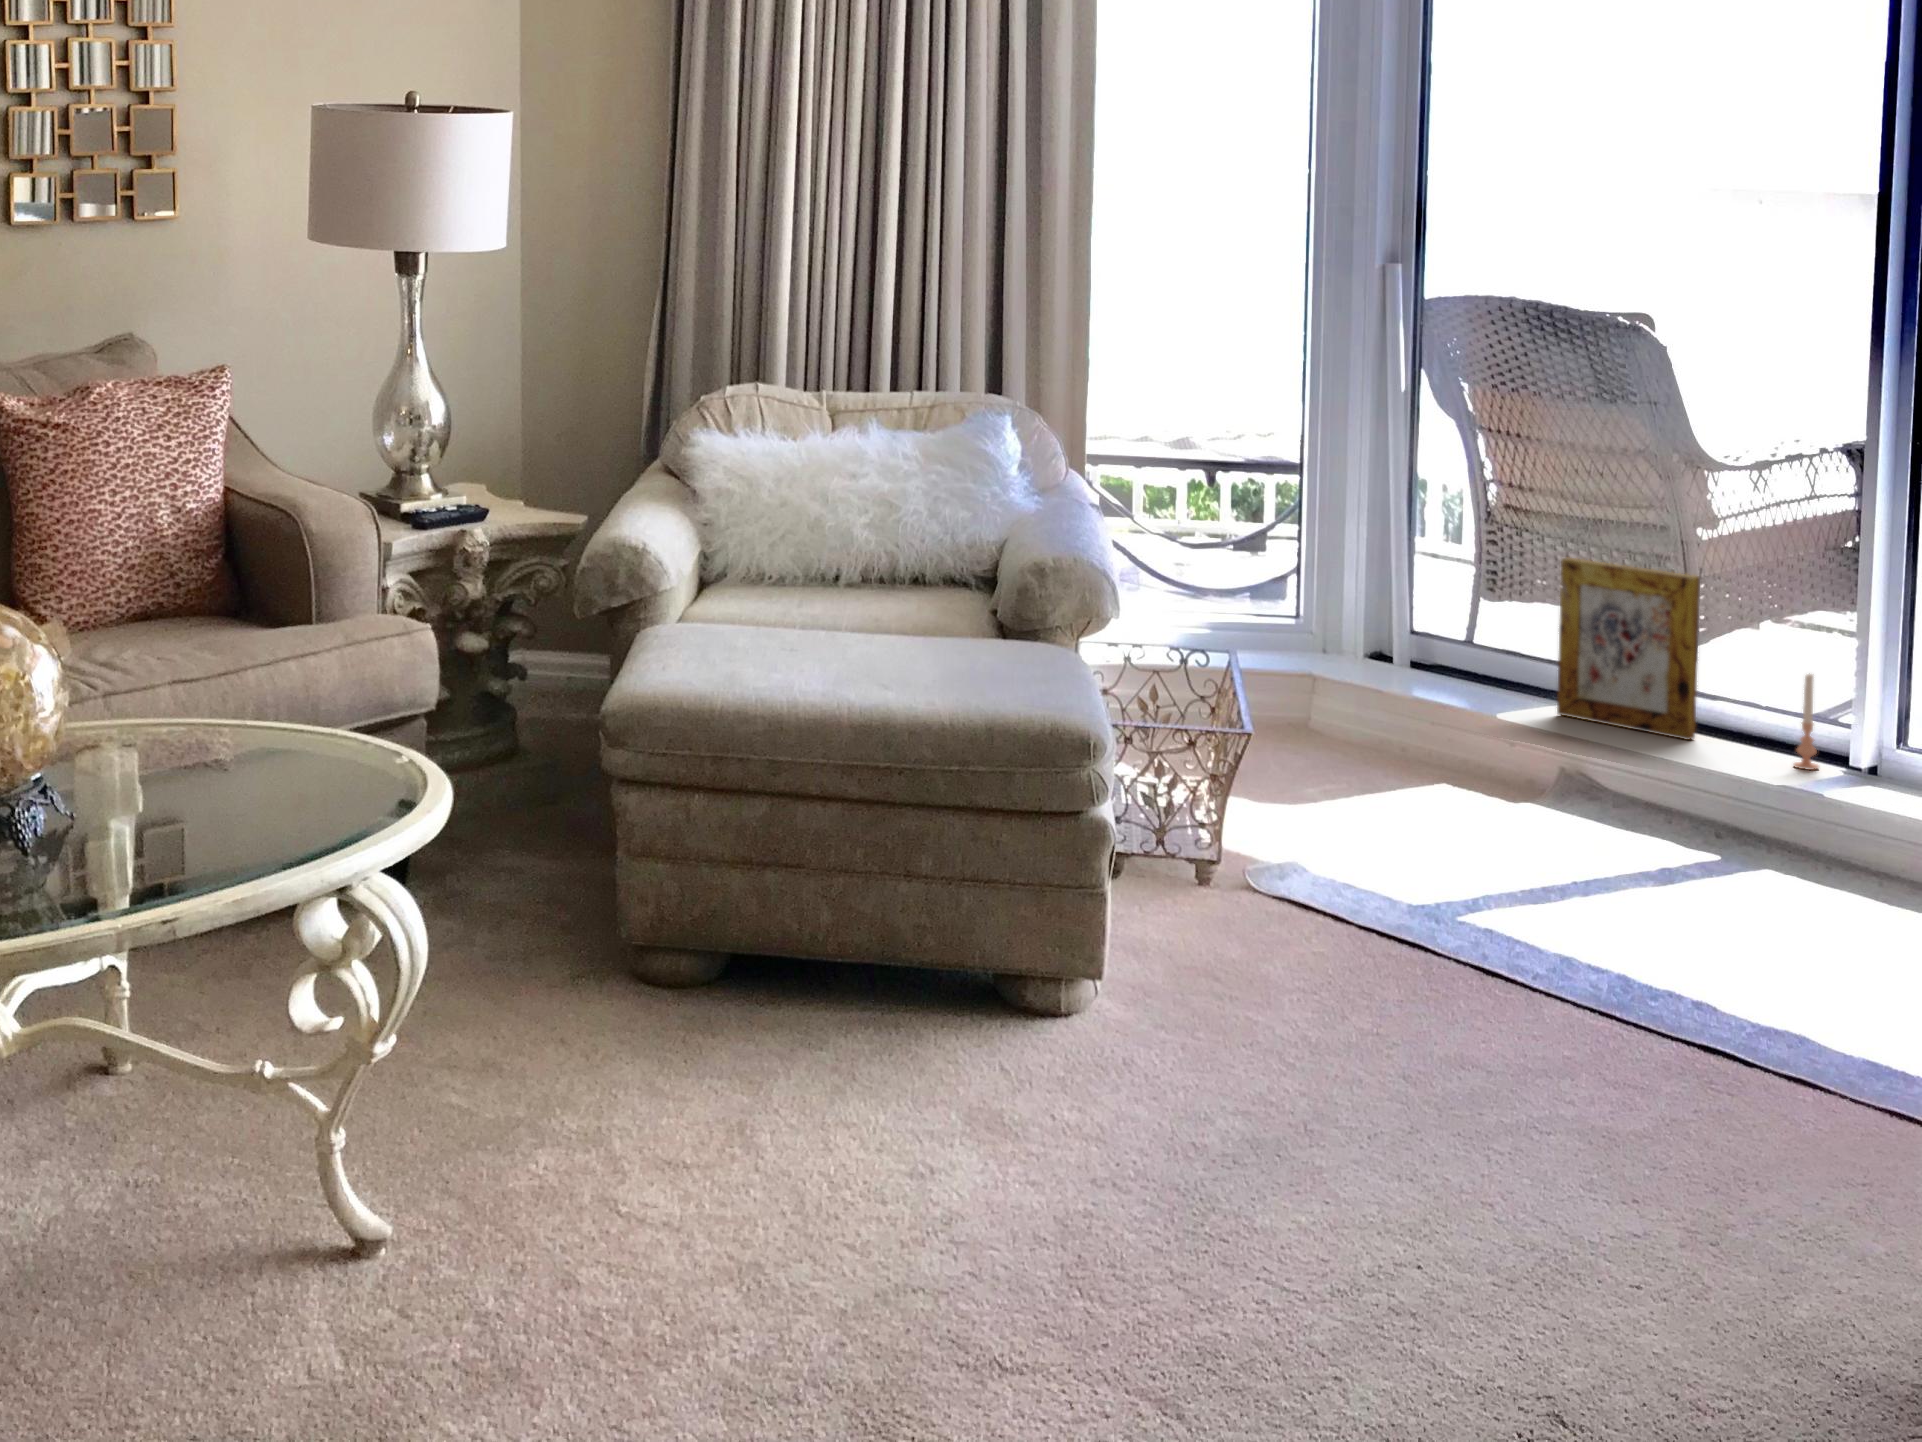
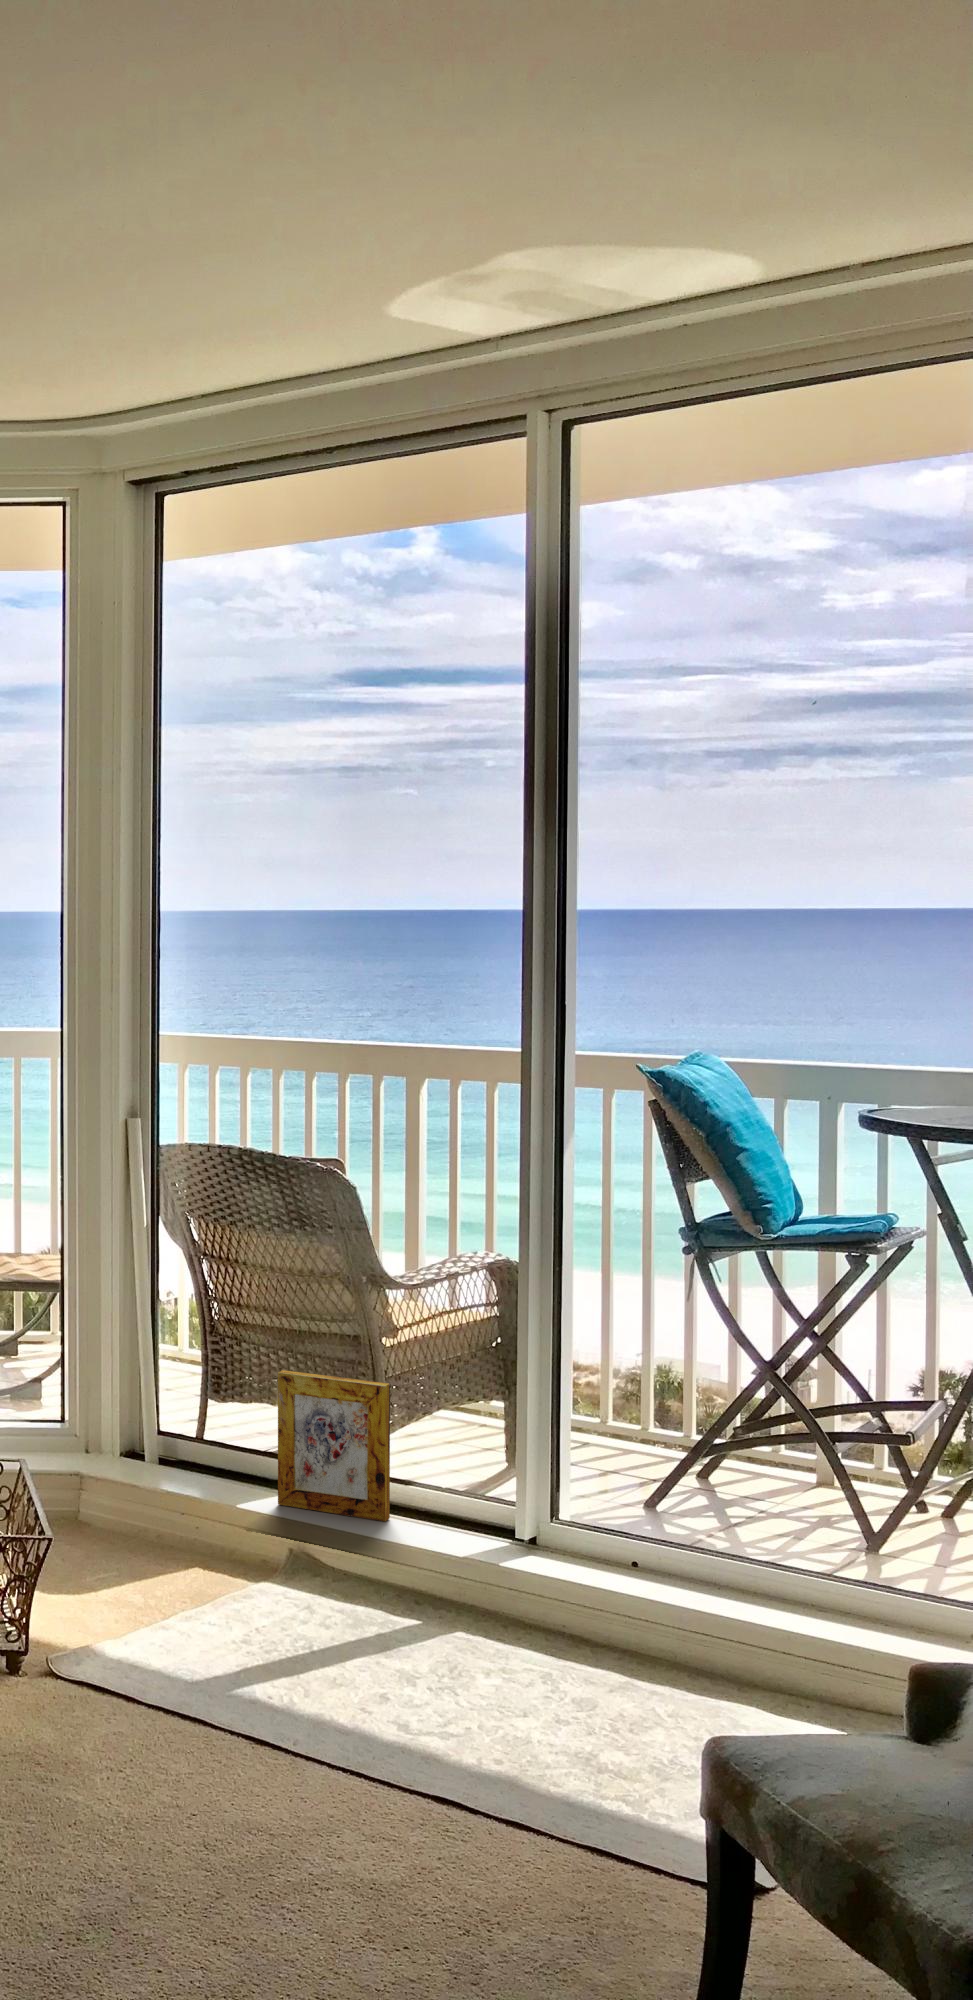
candle: present [1794,674,1819,770] -> none [472,1466,491,1547]

